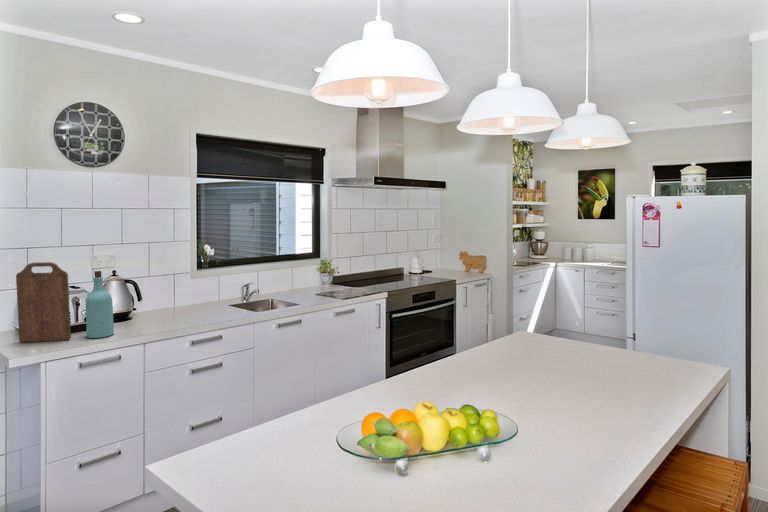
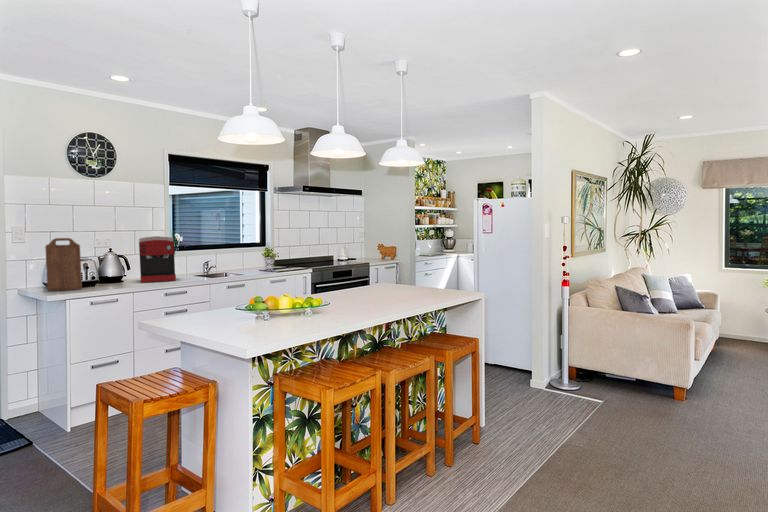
coffee maker: none [155,253,207,322] -> present [139,236,176,282]
bottle: present [86,271,114,338] -> none [92,244,111,288]

